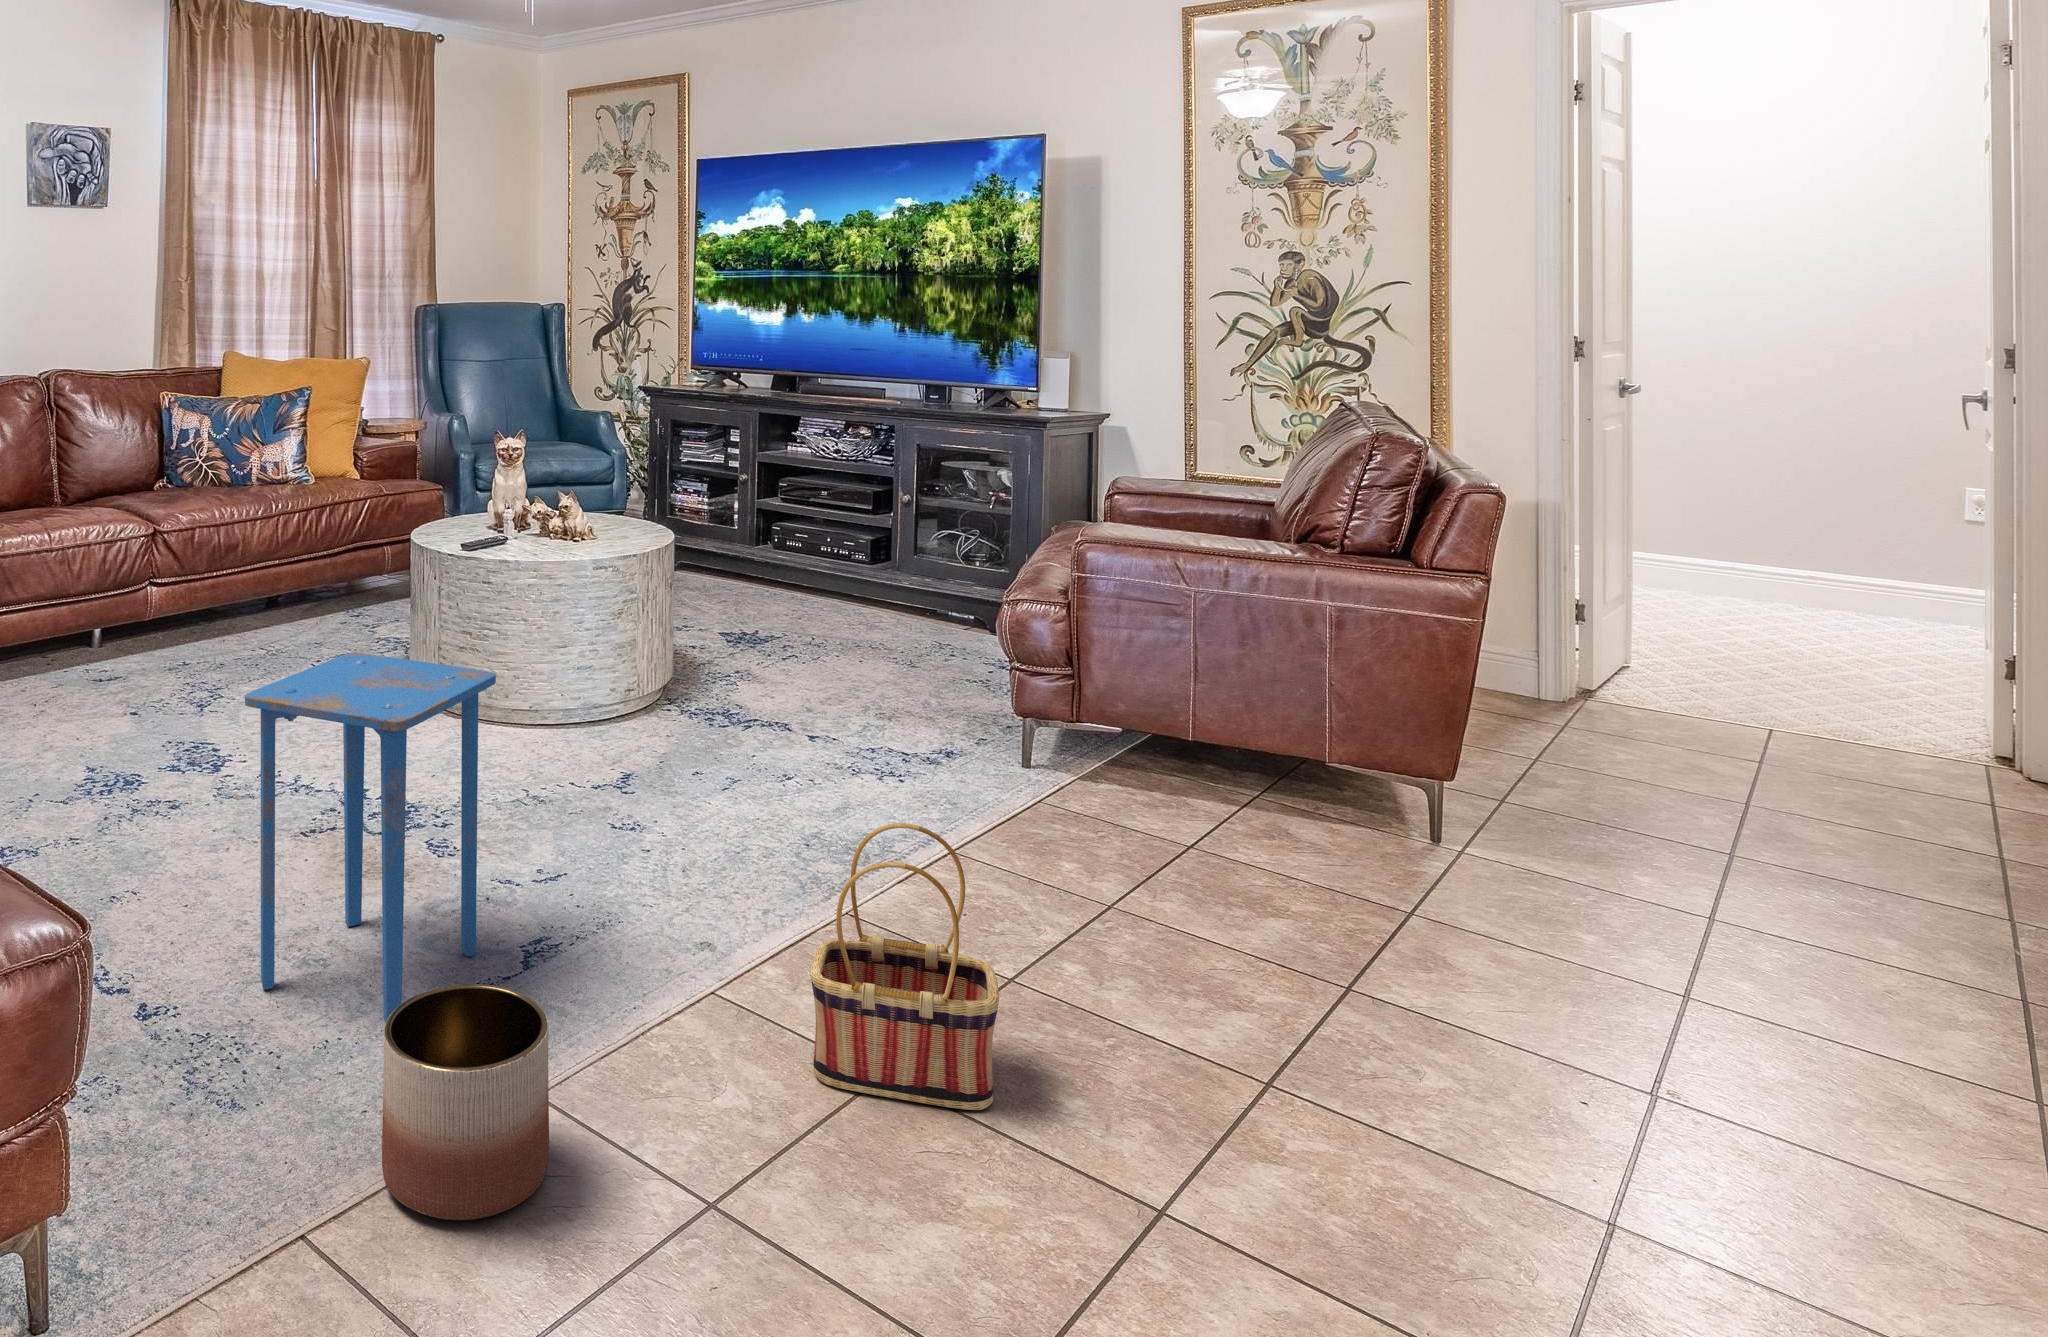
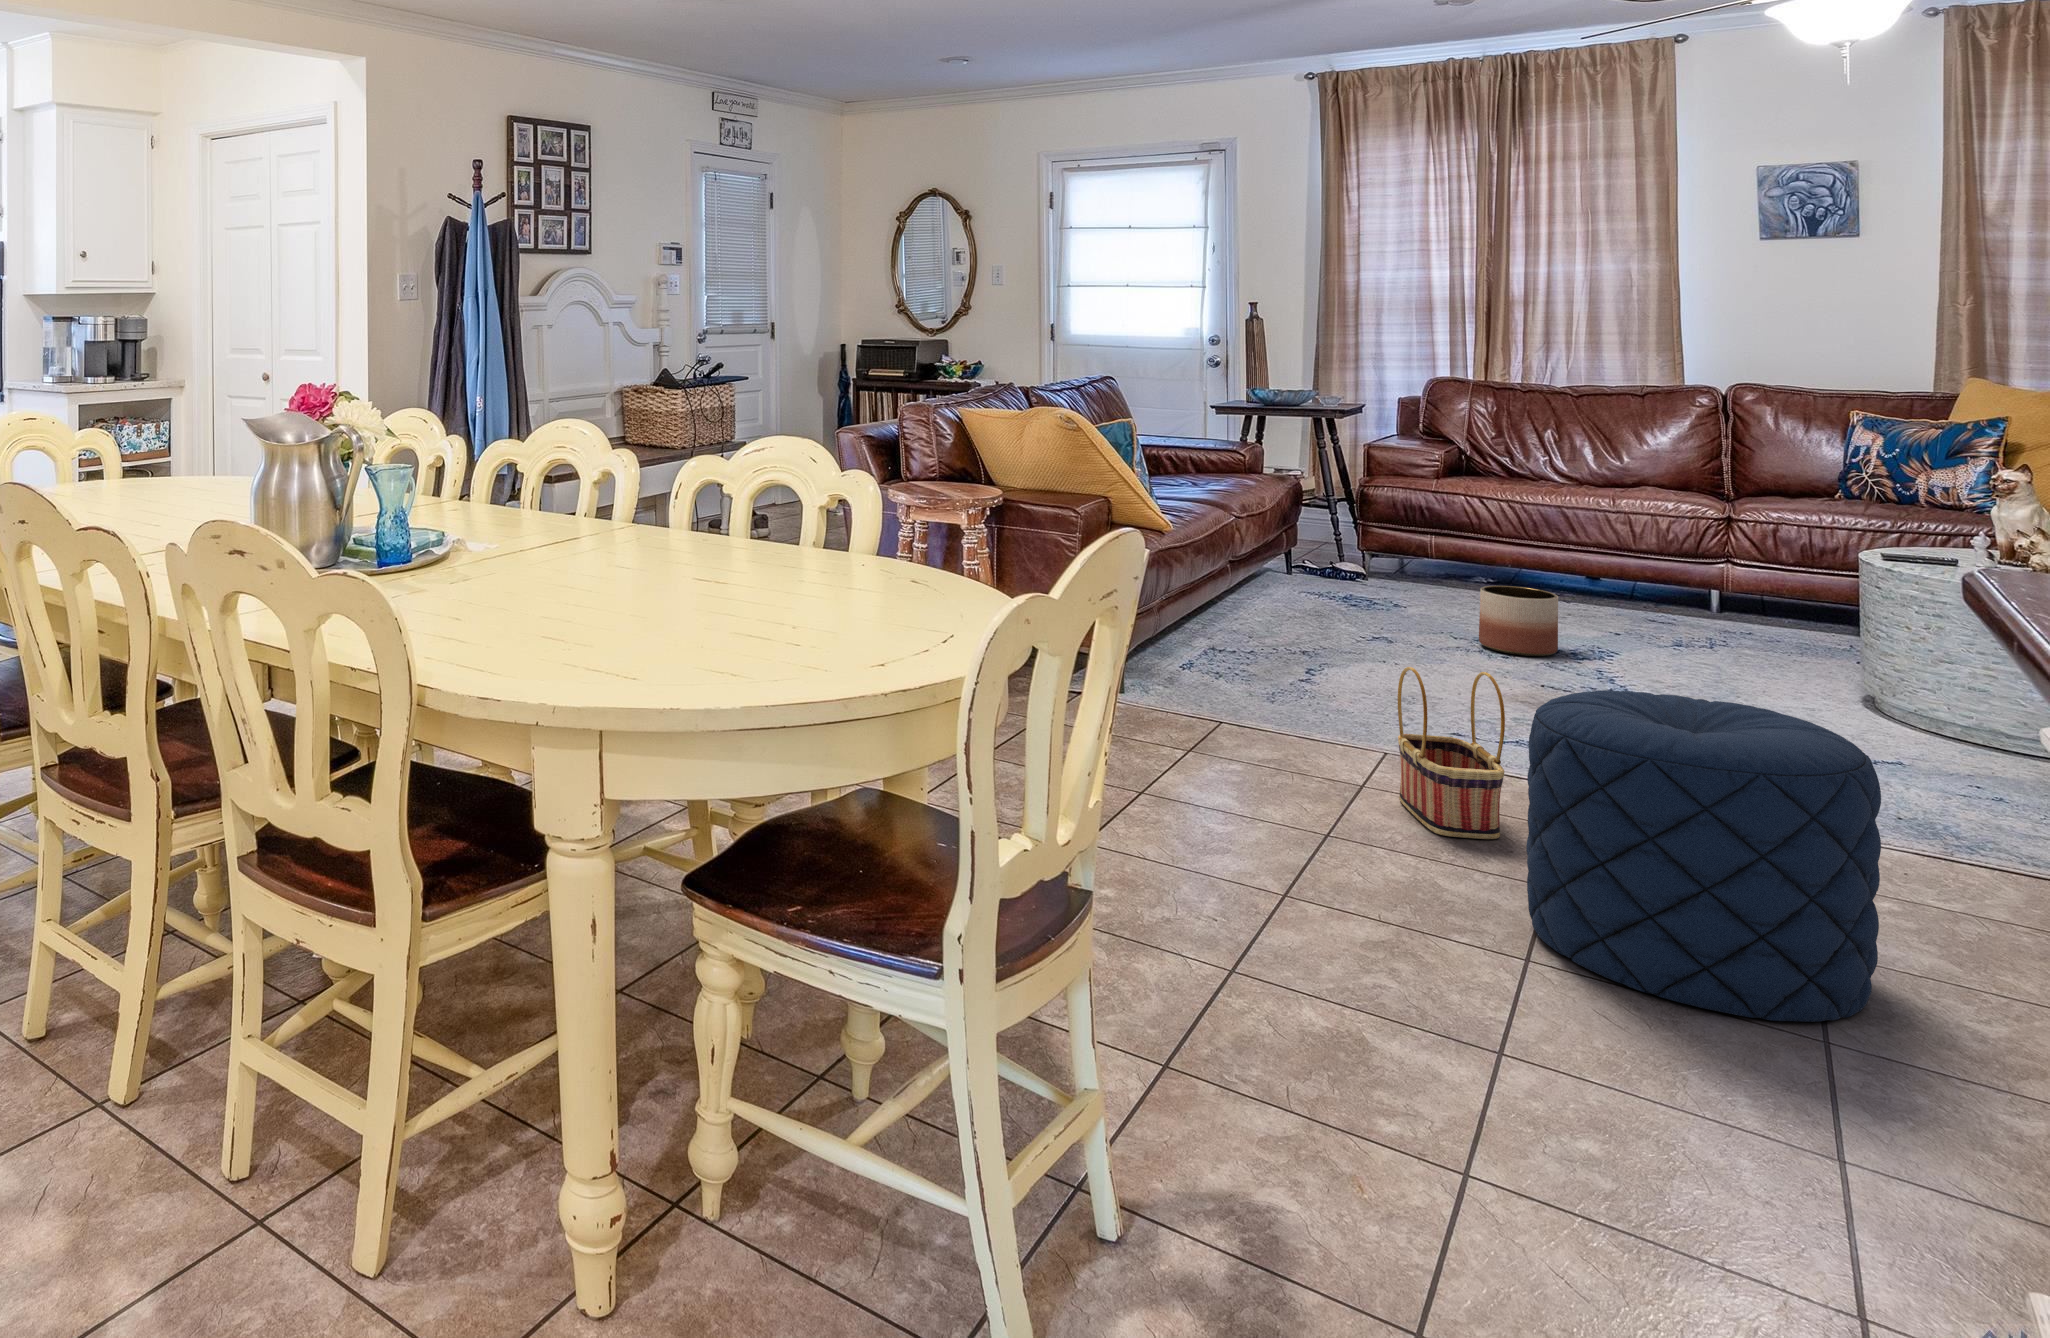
side table: present [245,652,496,1022] -> none [1287,532,1424,726]
pouf: none [1183,744,1578,1188] -> present [1526,690,1881,1022]
planter: present [382,984,549,1220] -> present [1479,586,1558,656]

